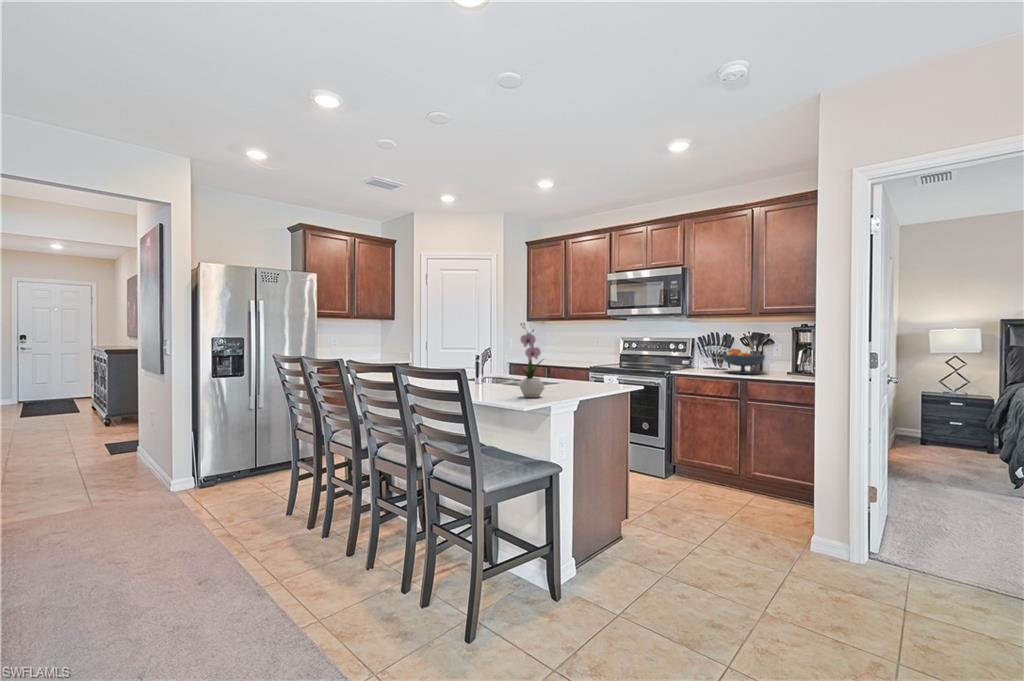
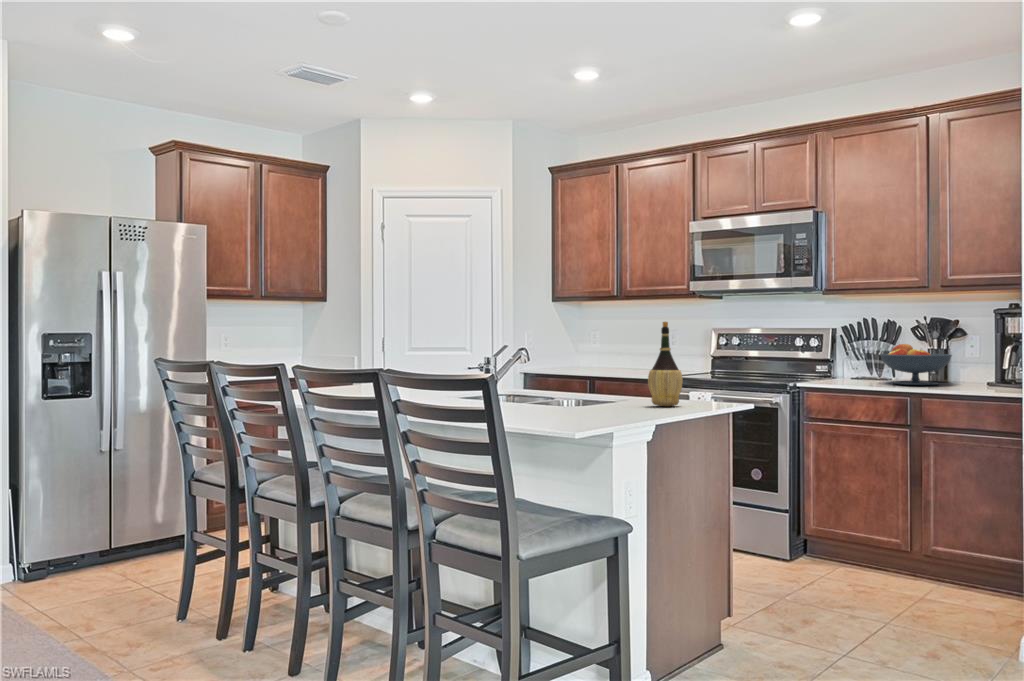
flower arrangement: present [520,323,544,398] -> none [565,302,605,419]
wine bottle: none [575,335,597,388] -> present [648,322,683,406]

